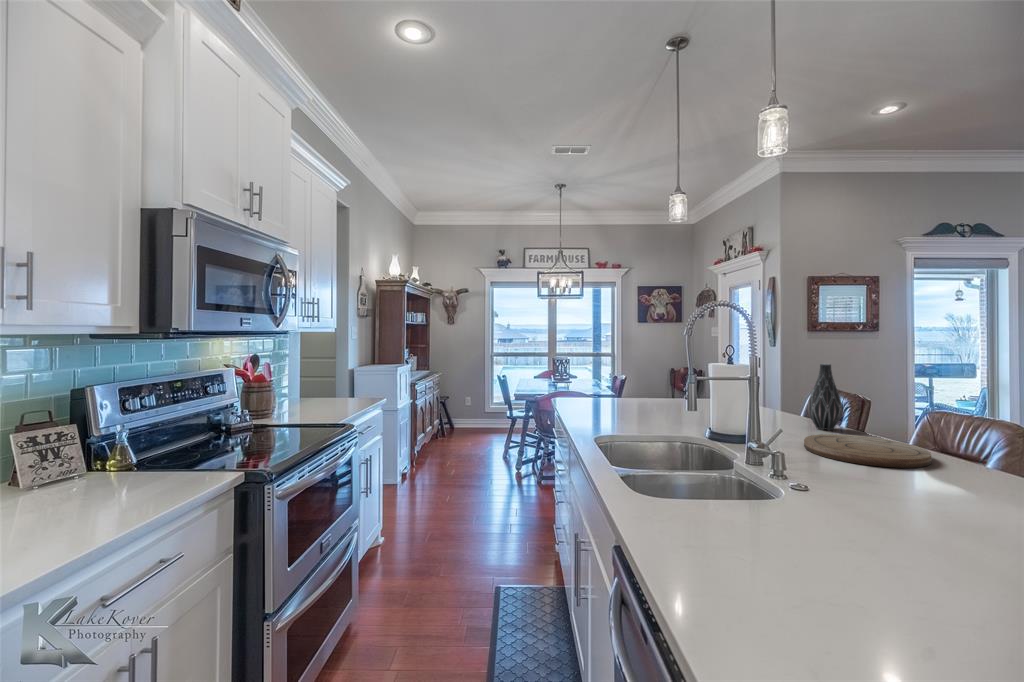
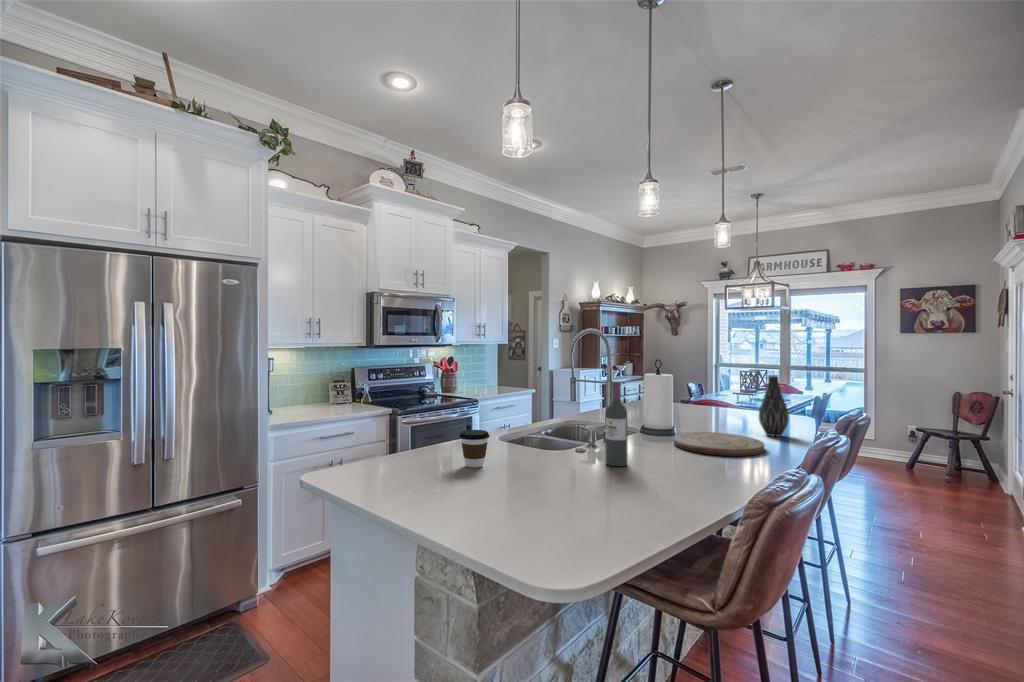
wine bottle: none [933,385,981,520] -> present [606,381,627,466]
coffee cup: none [879,513,971,612] -> present [459,430,490,468]

